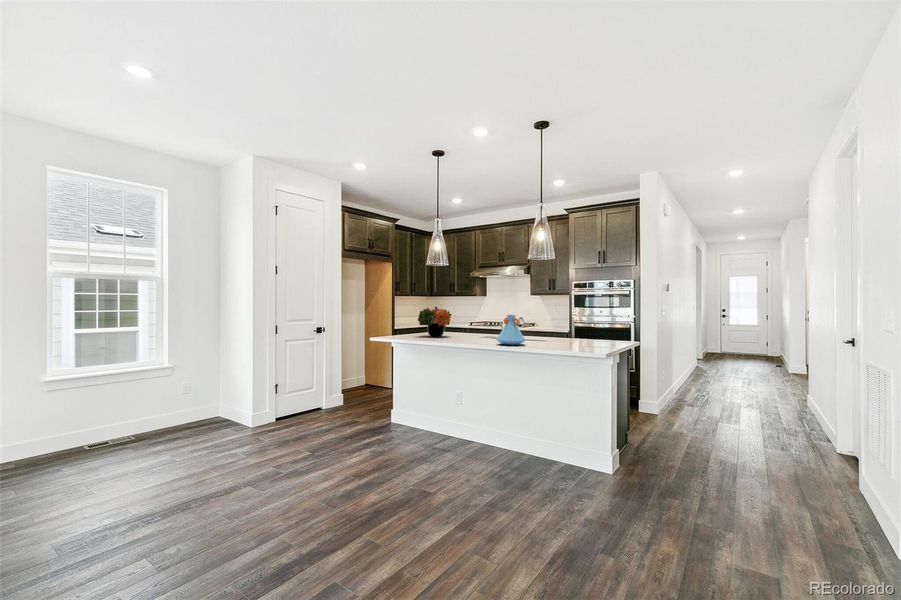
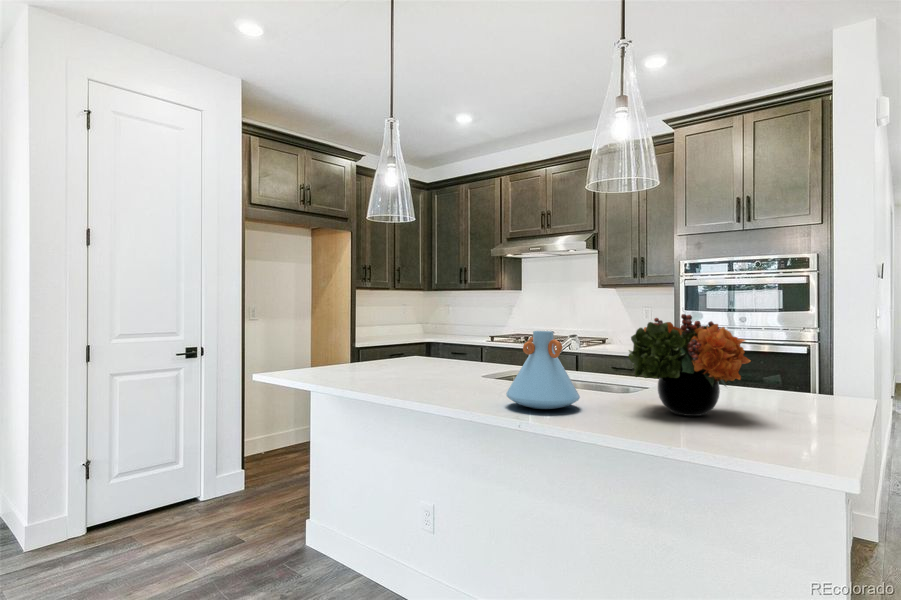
flower arrangement: present [417,307,451,337] -> present [628,314,750,416]

